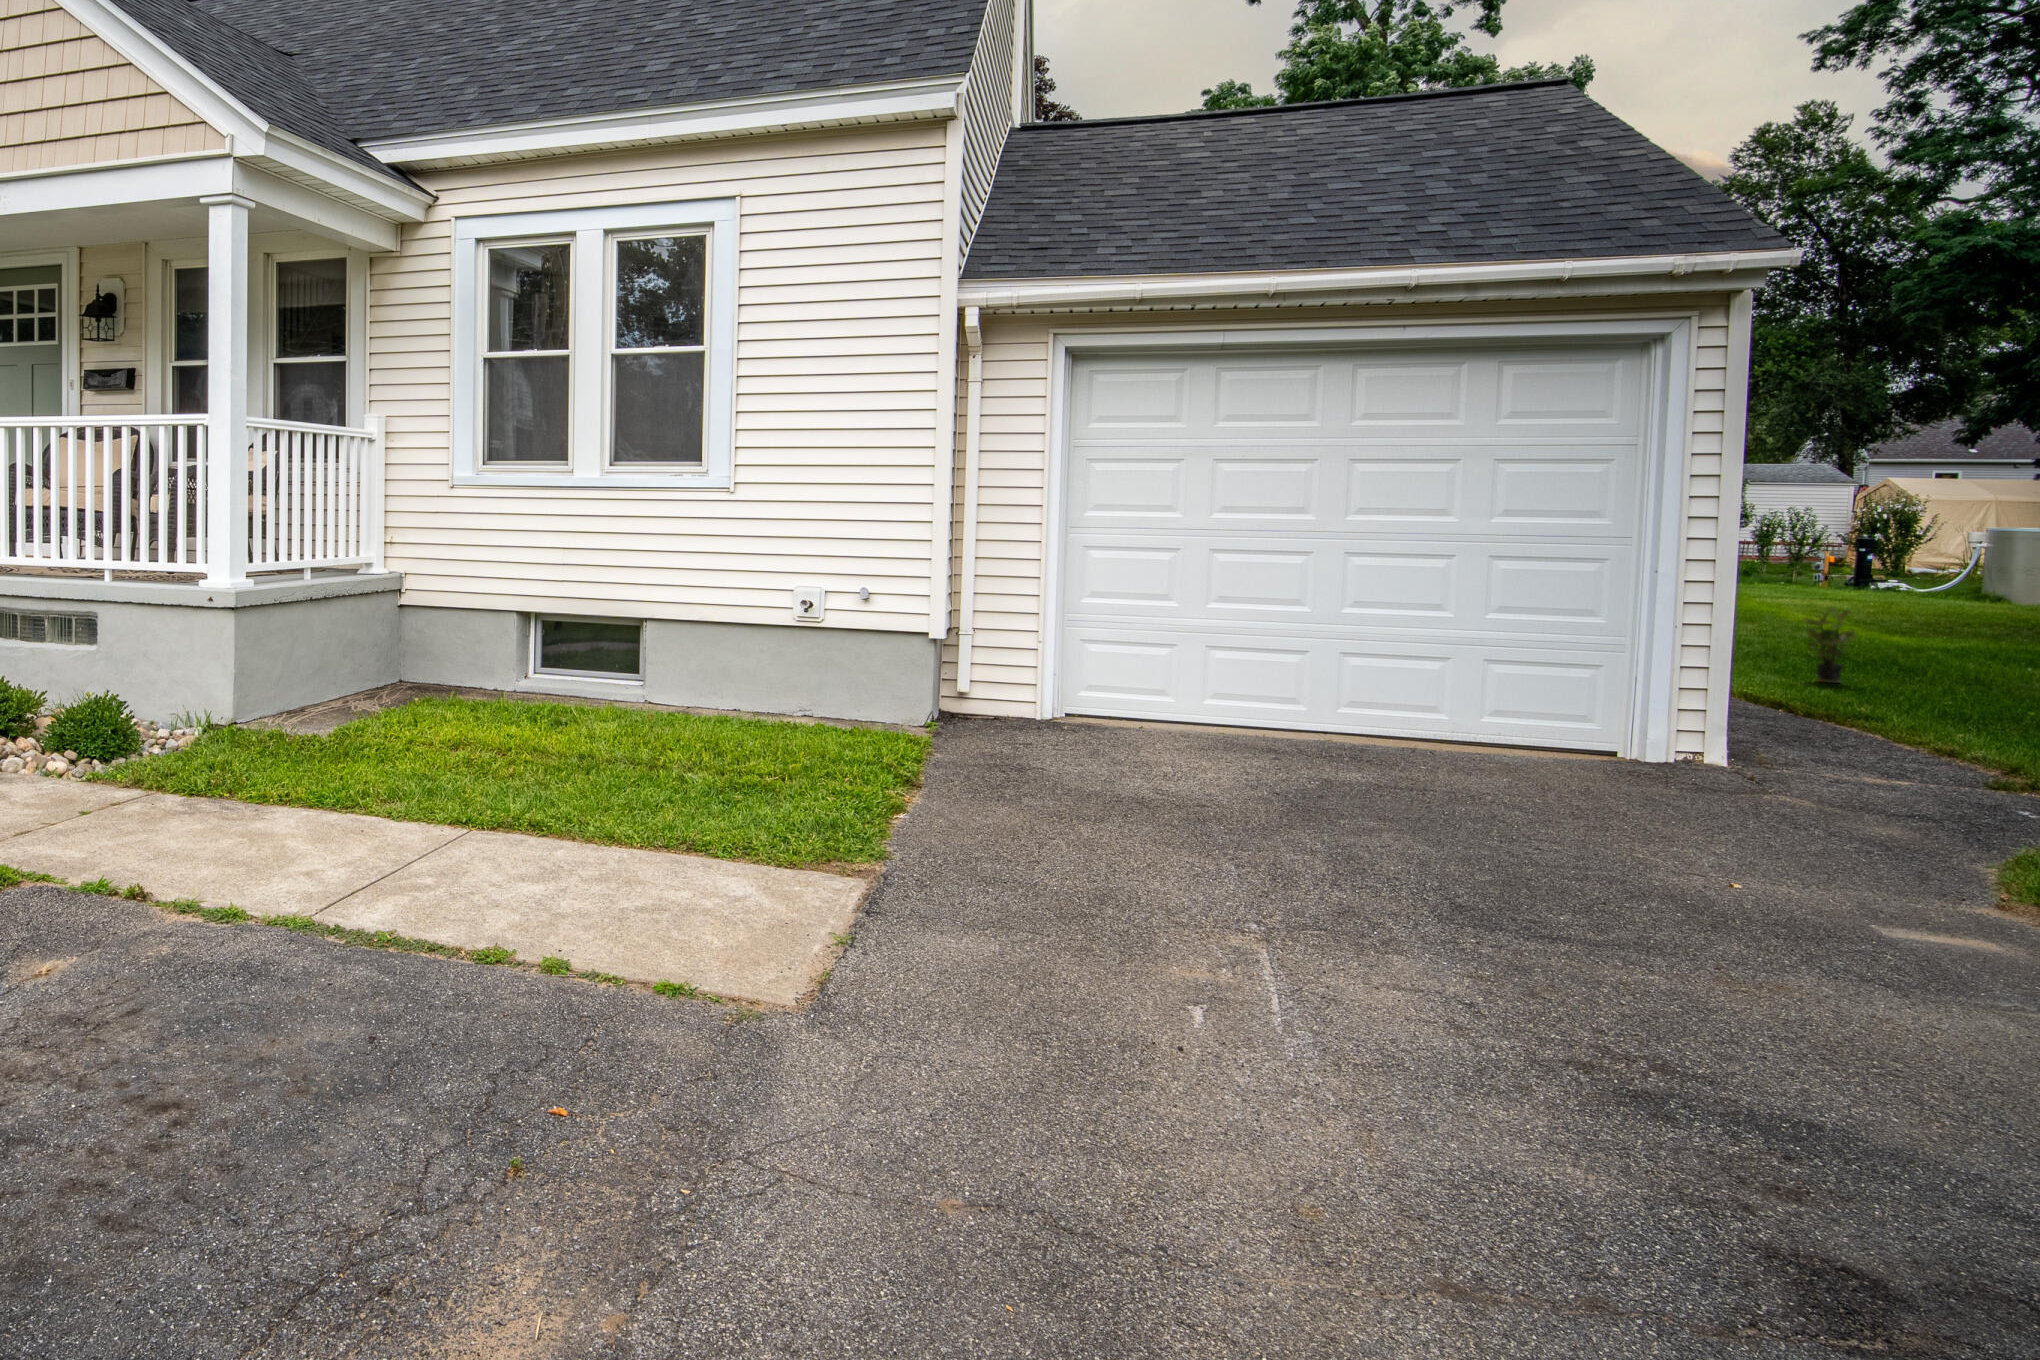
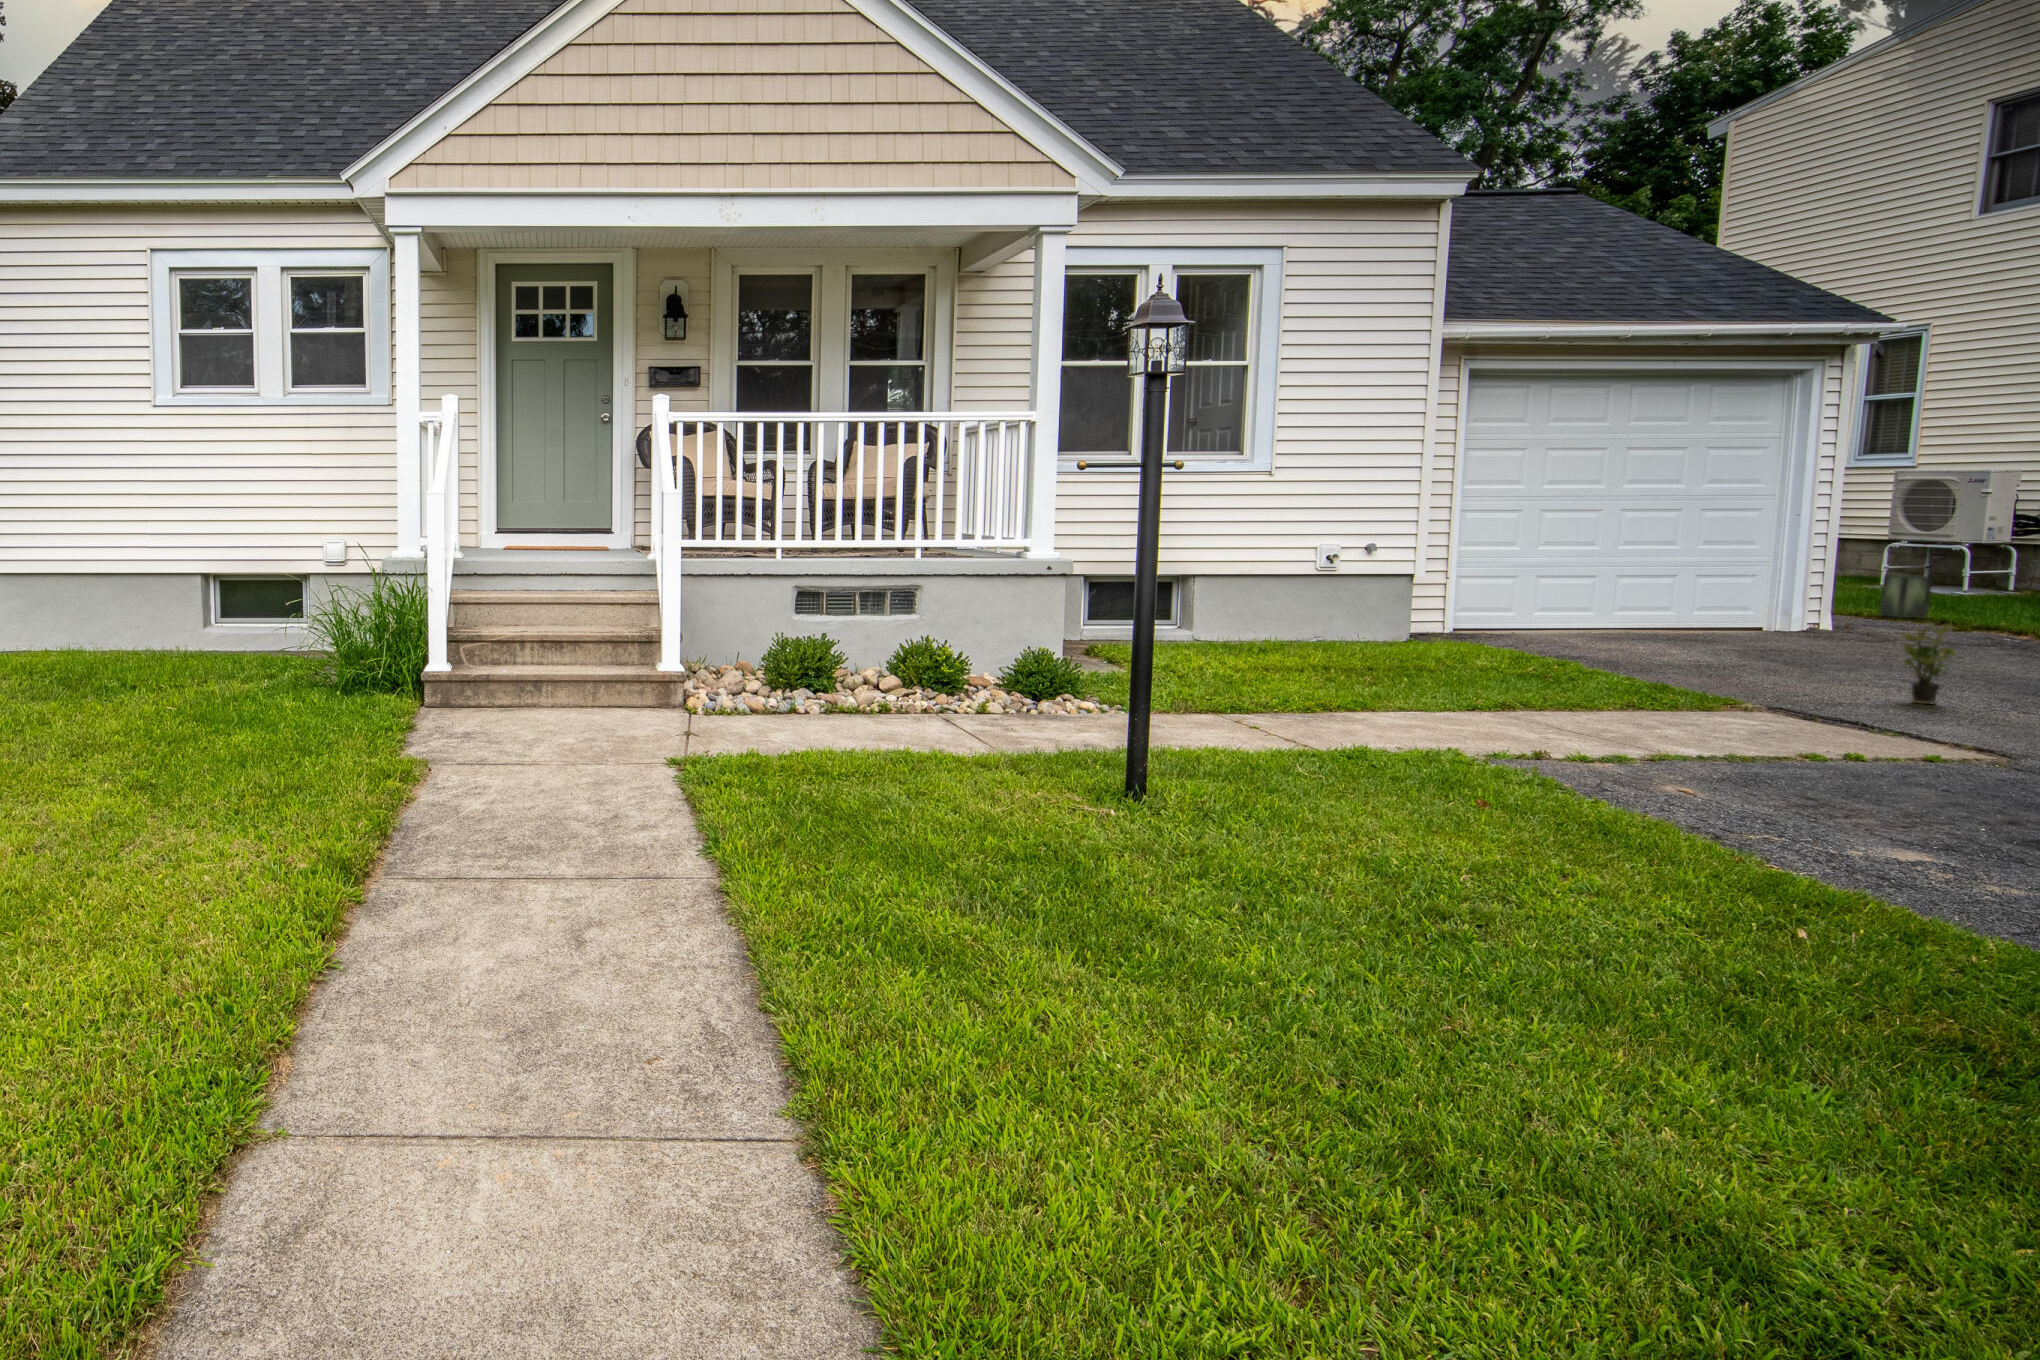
storage box: none [1770,572,1818,612] -> present [1880,575,1932,619]

